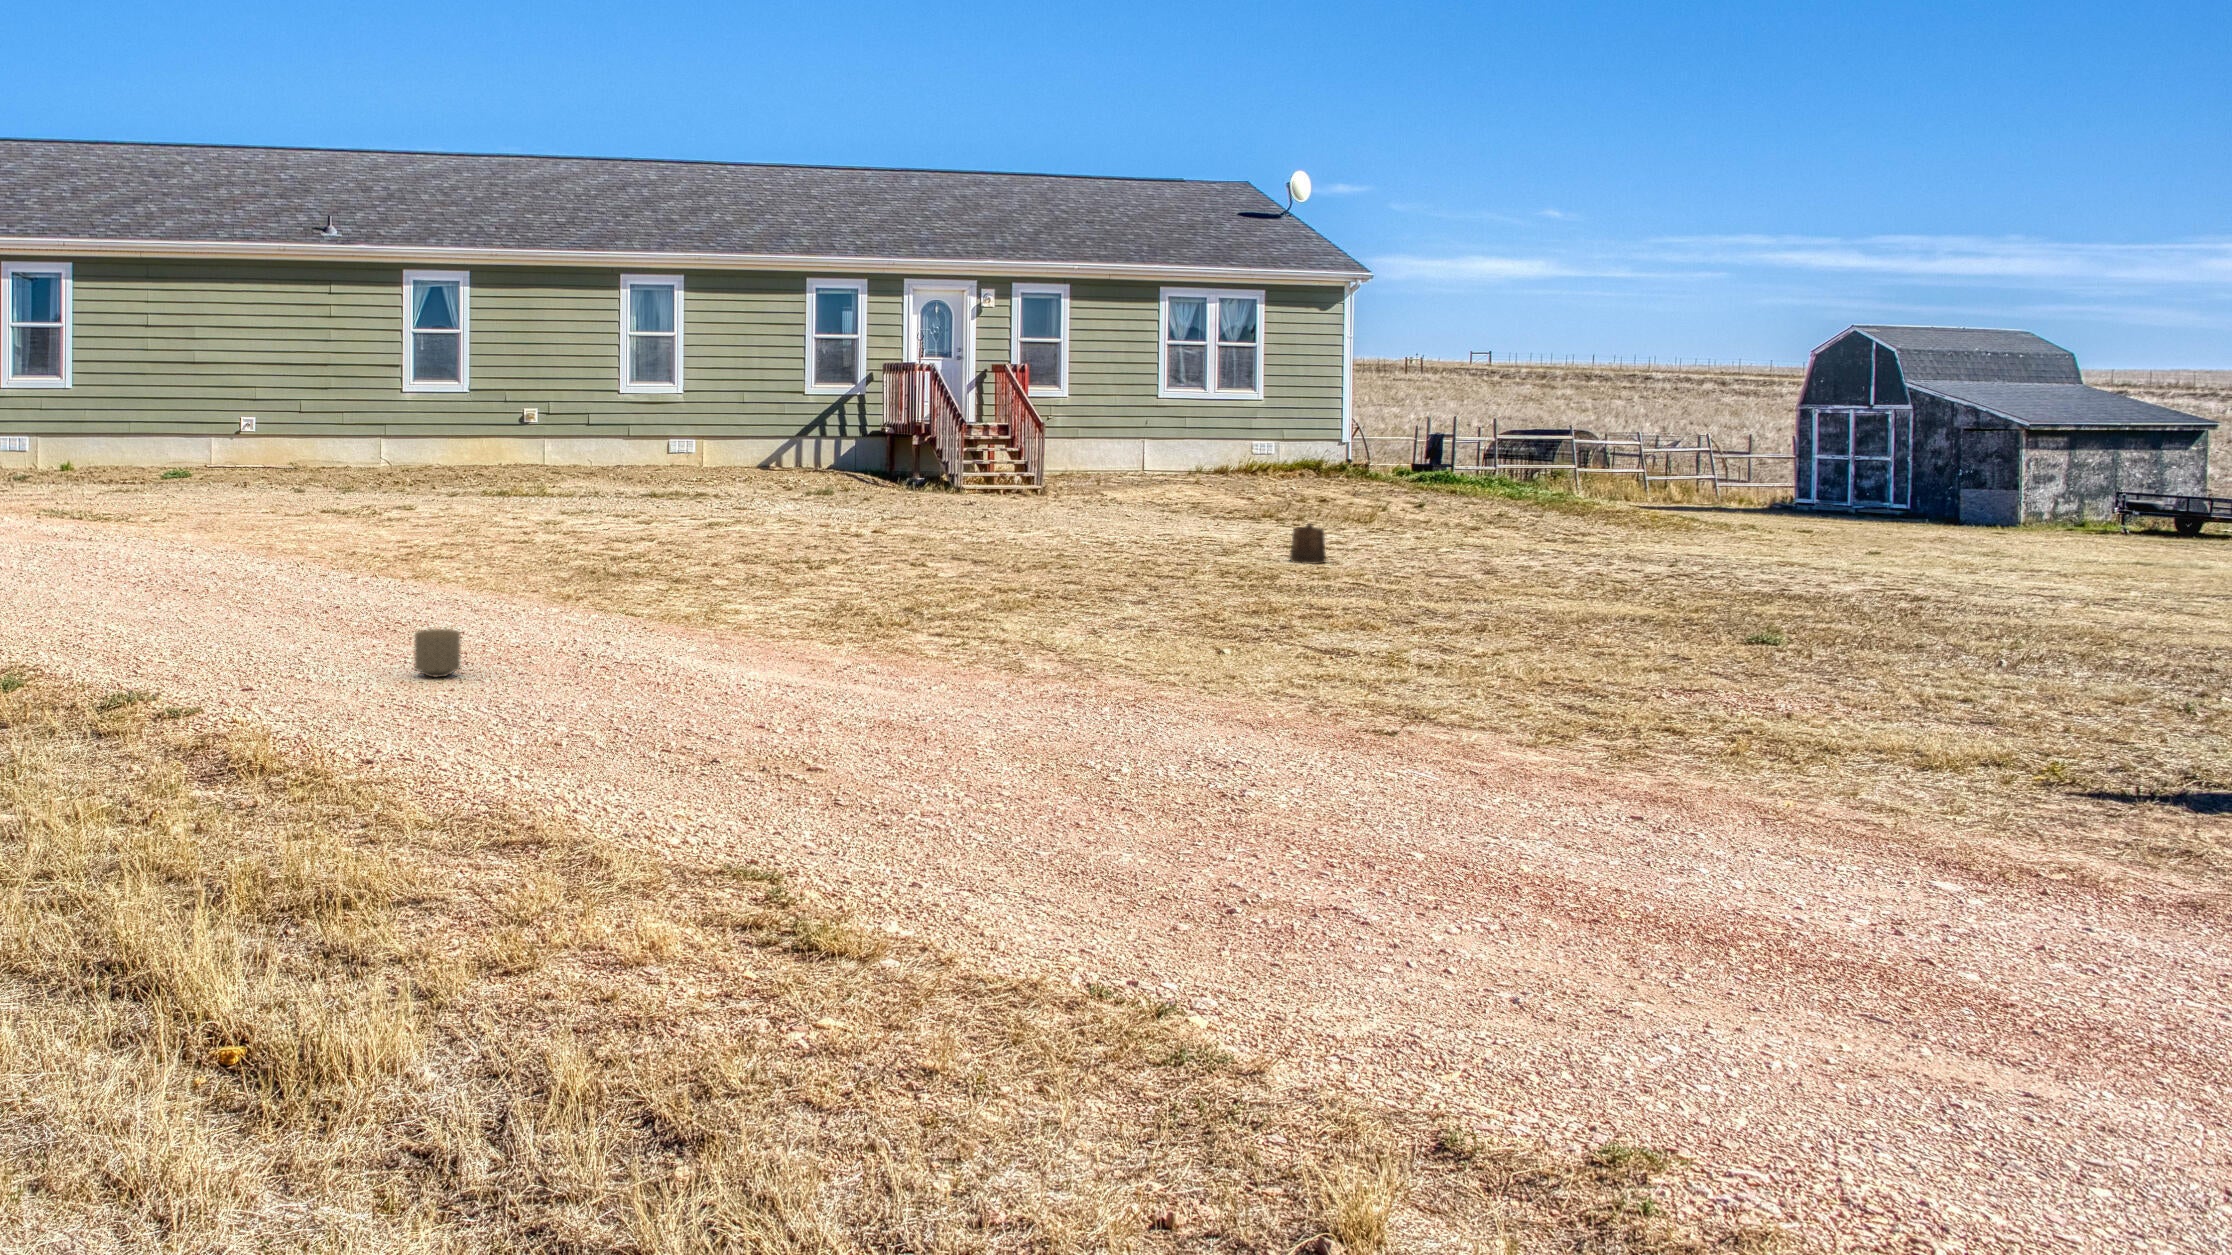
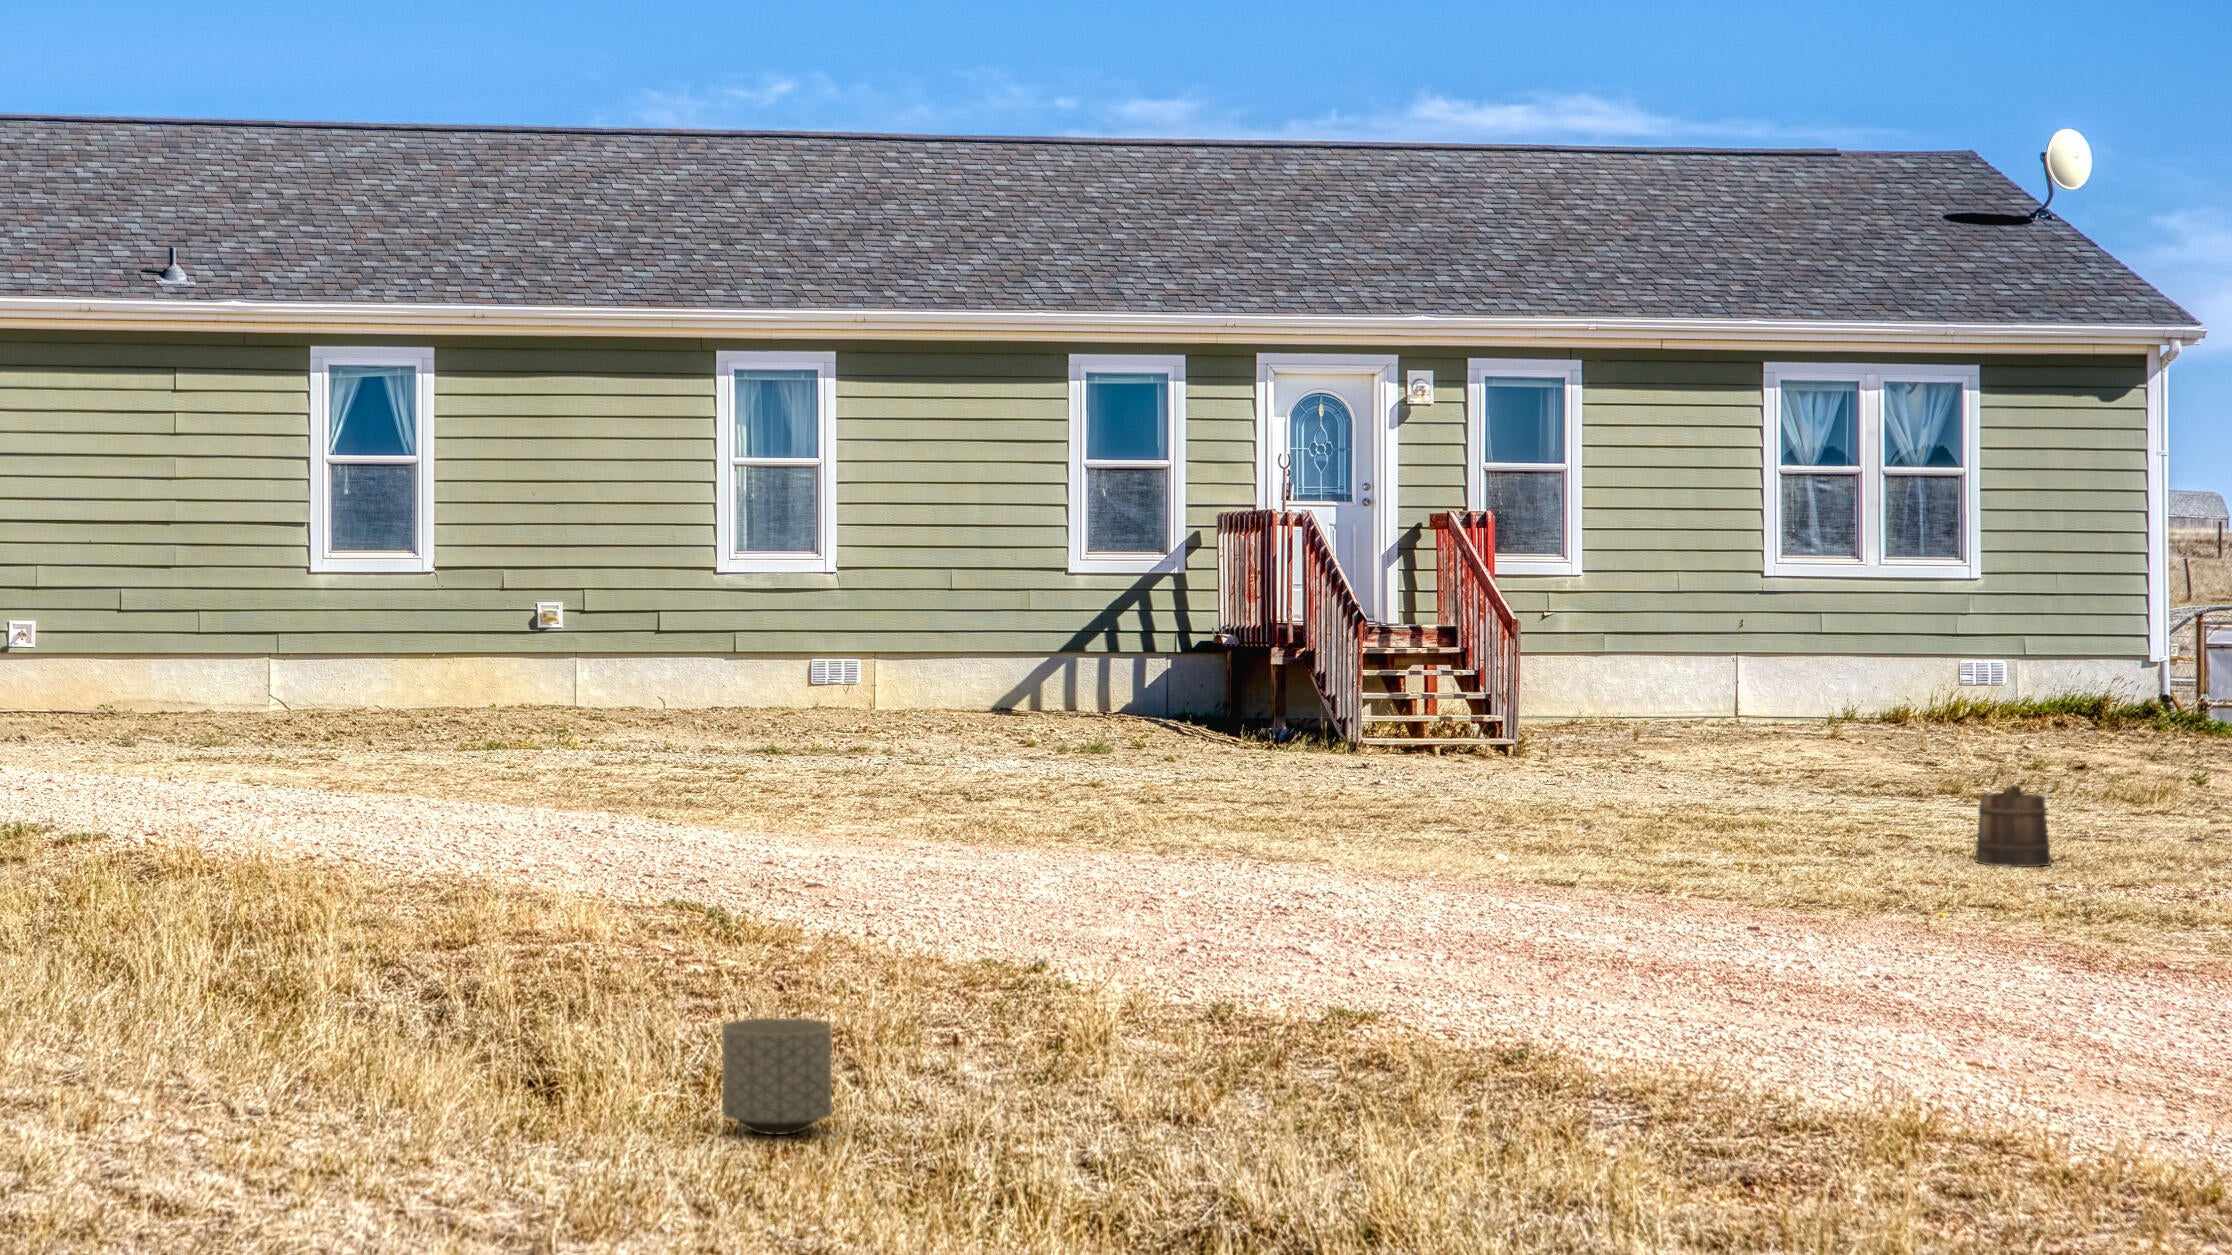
planter: present [414,629,461,677] -> present [722,1018,832,1135]

